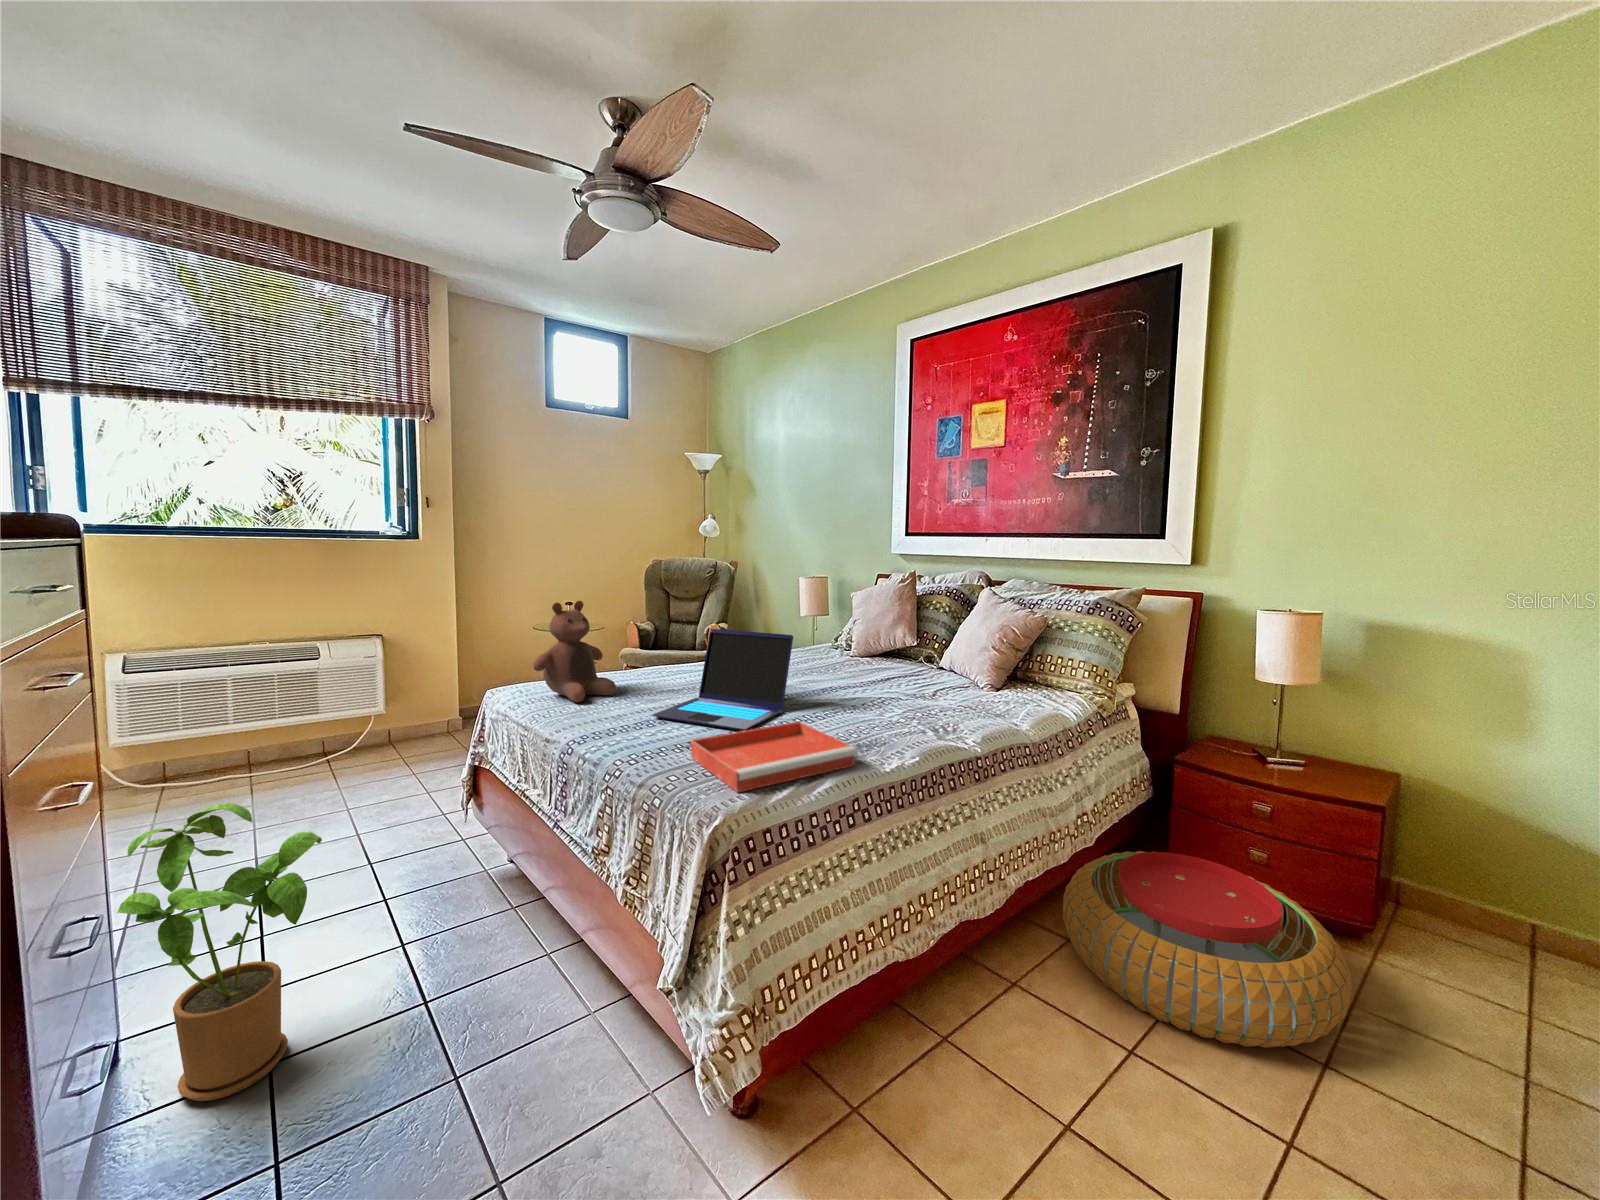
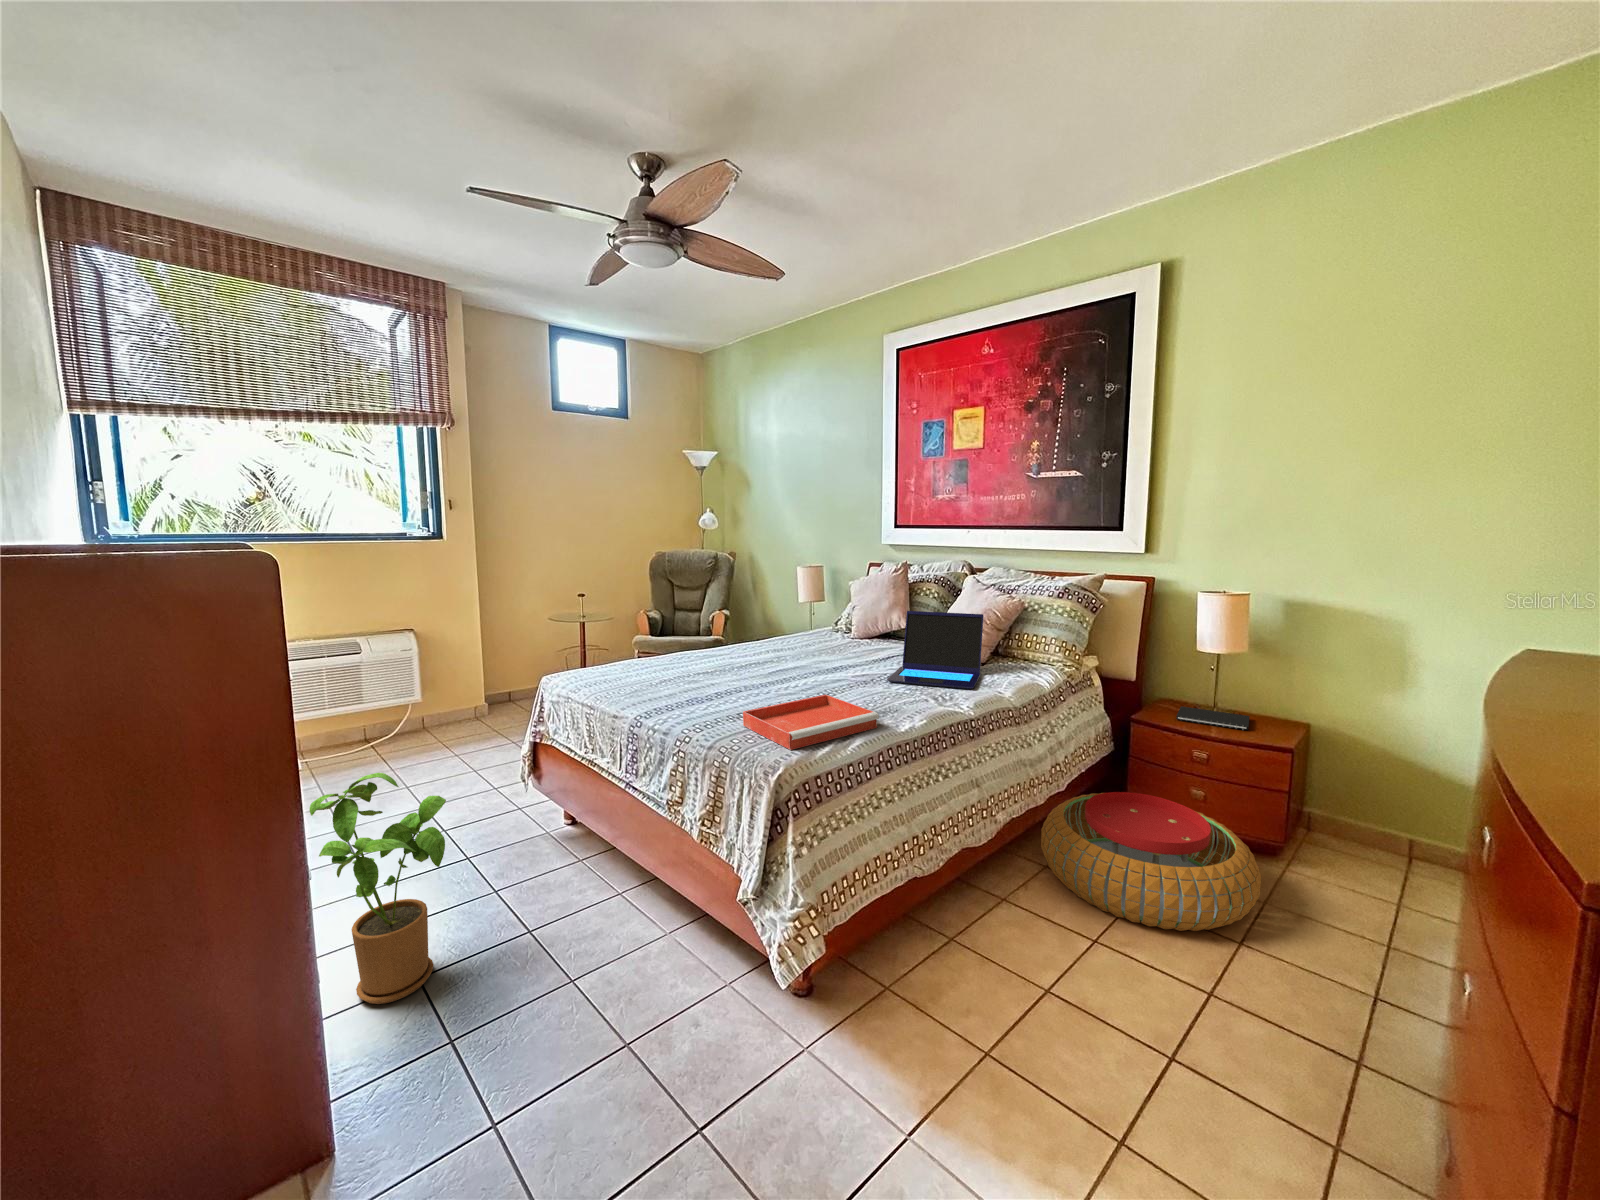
stuffed bear: present [533,601,616,702] -> none [587,597,658,685]
laptop: present [652,629,793,731] -> present [887,611,984,689]
notebook: none [1231,748,1325,781] -> present [1176,706,1250,730]

